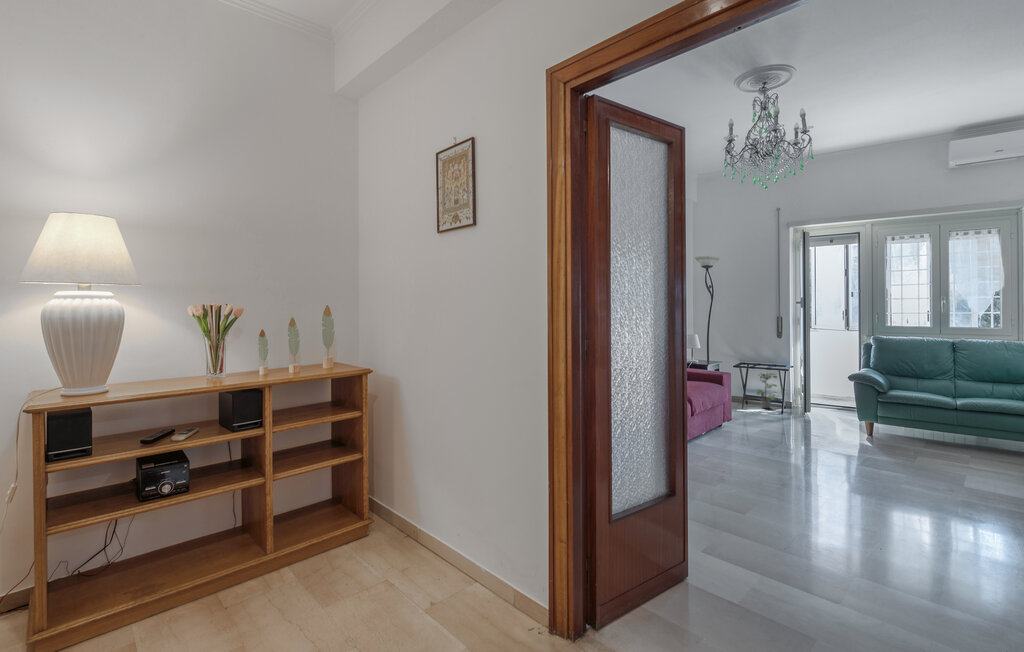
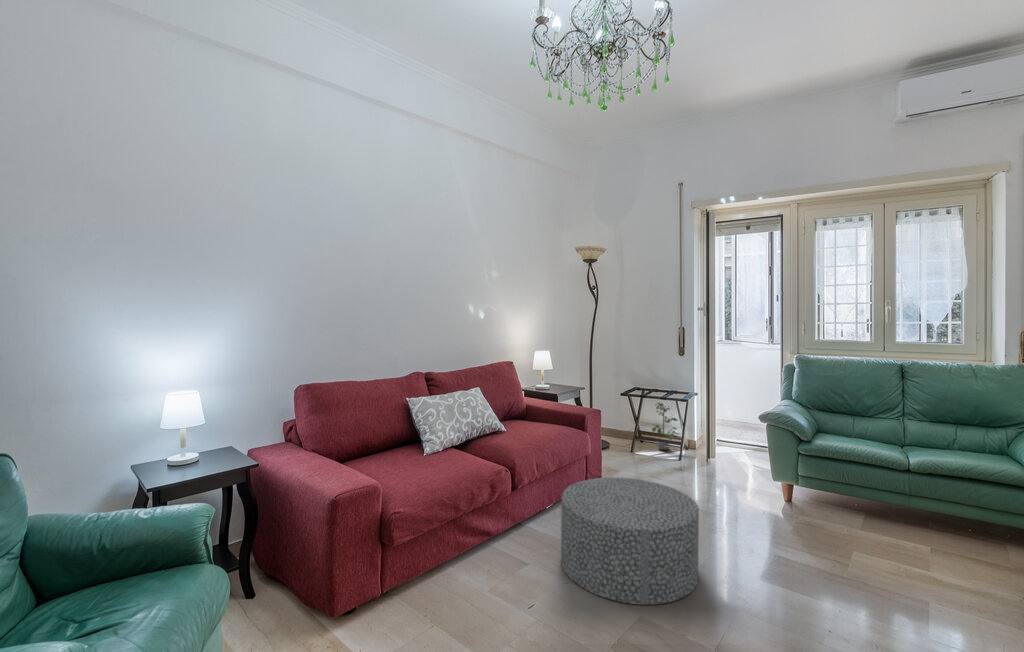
ottoman: none [727,412,817,472] -> present [561,477,699,605]

